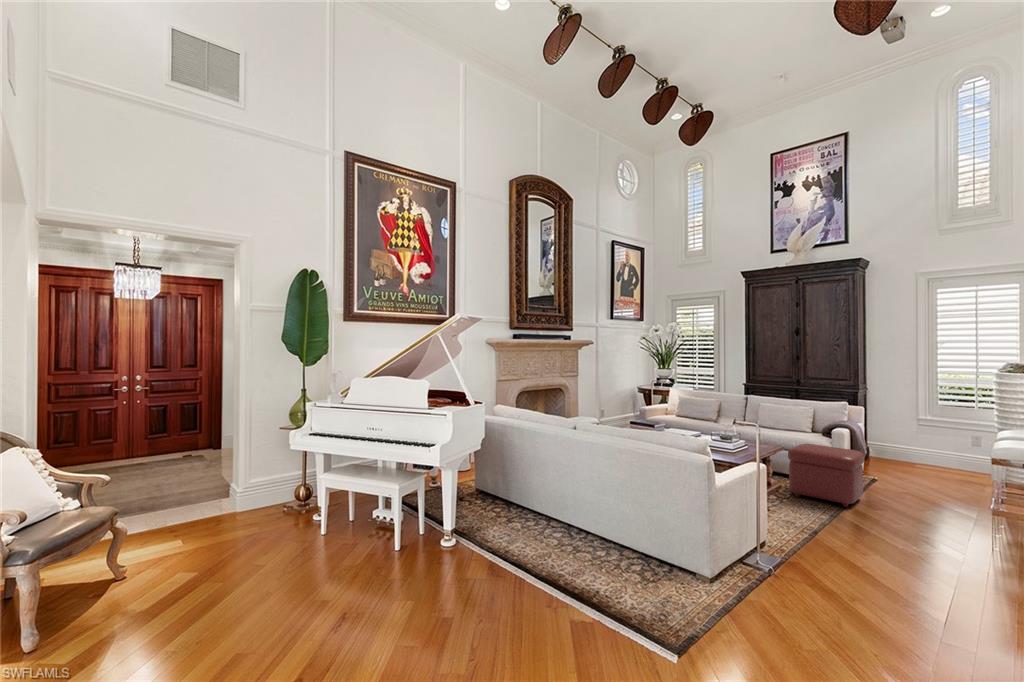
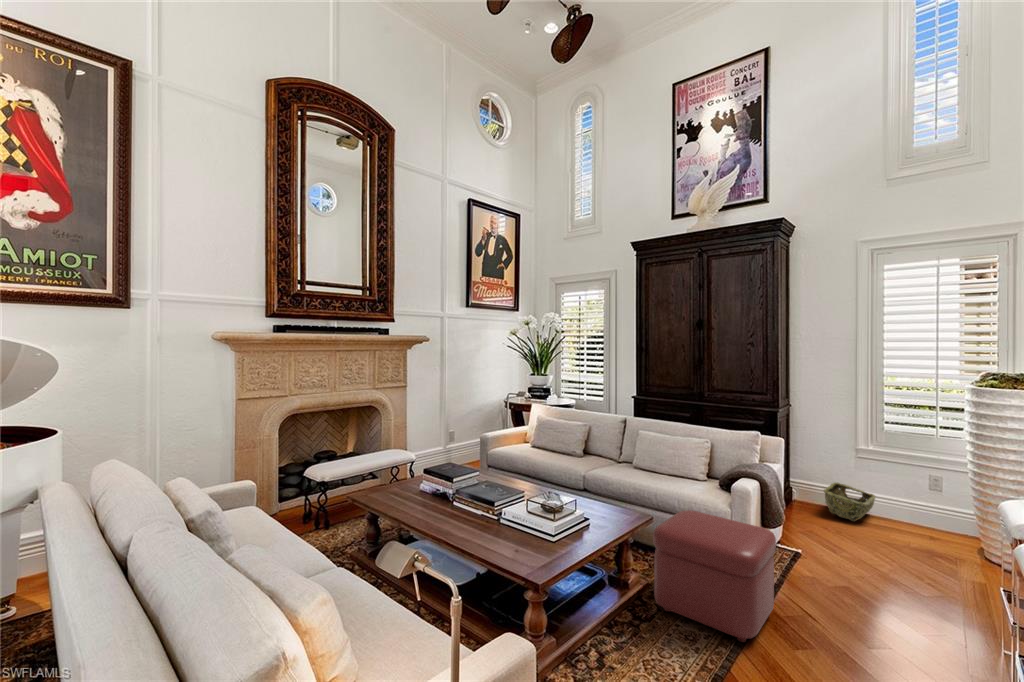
woven basket: none [893,443,933,467] -> present [824,483,875,521]

